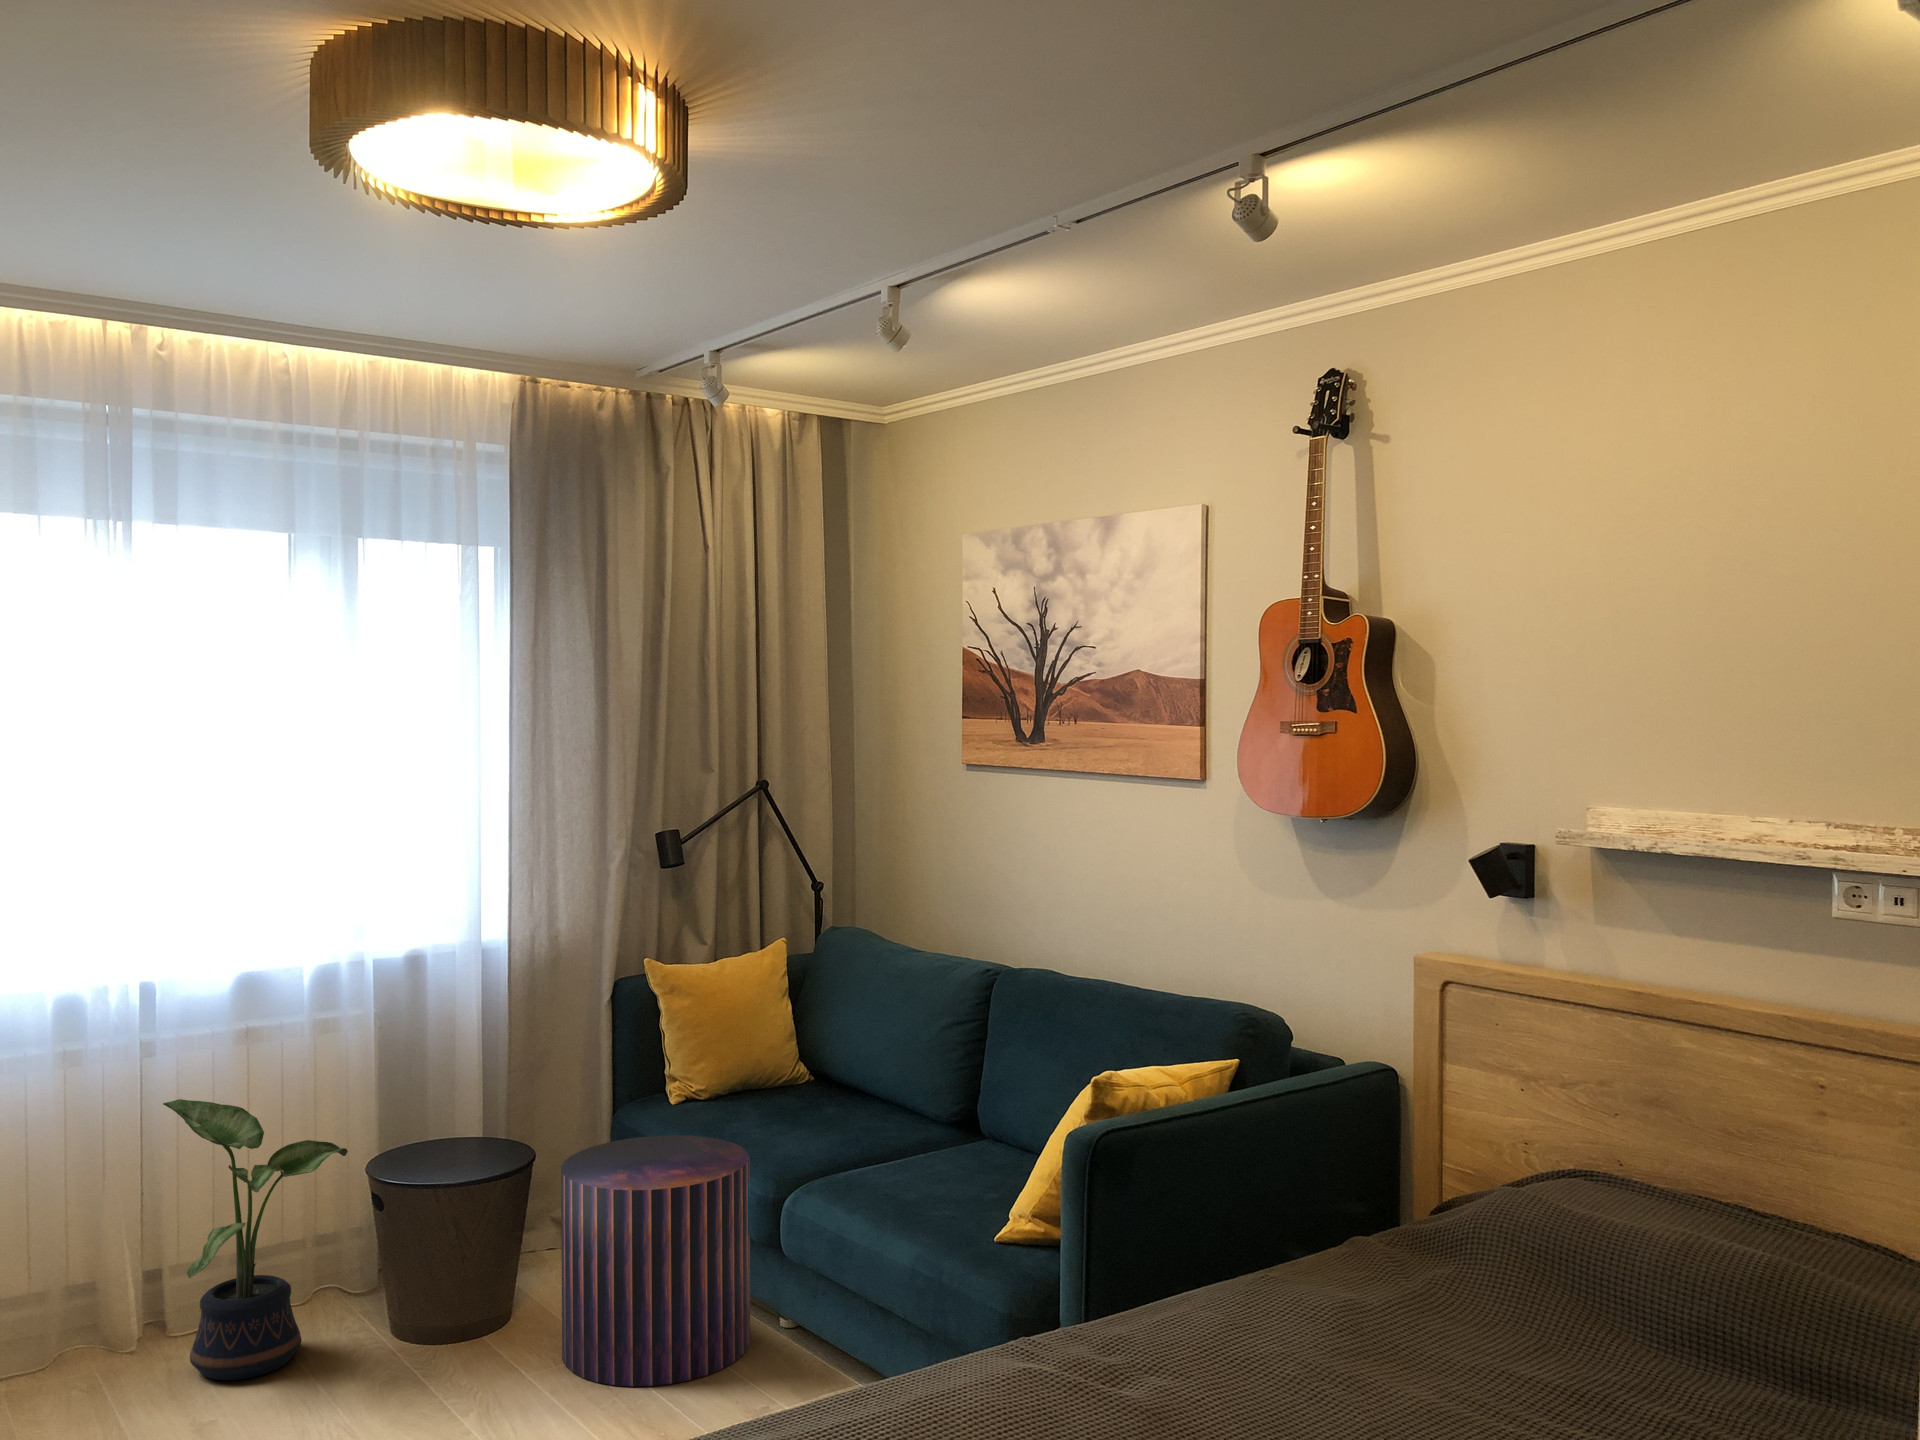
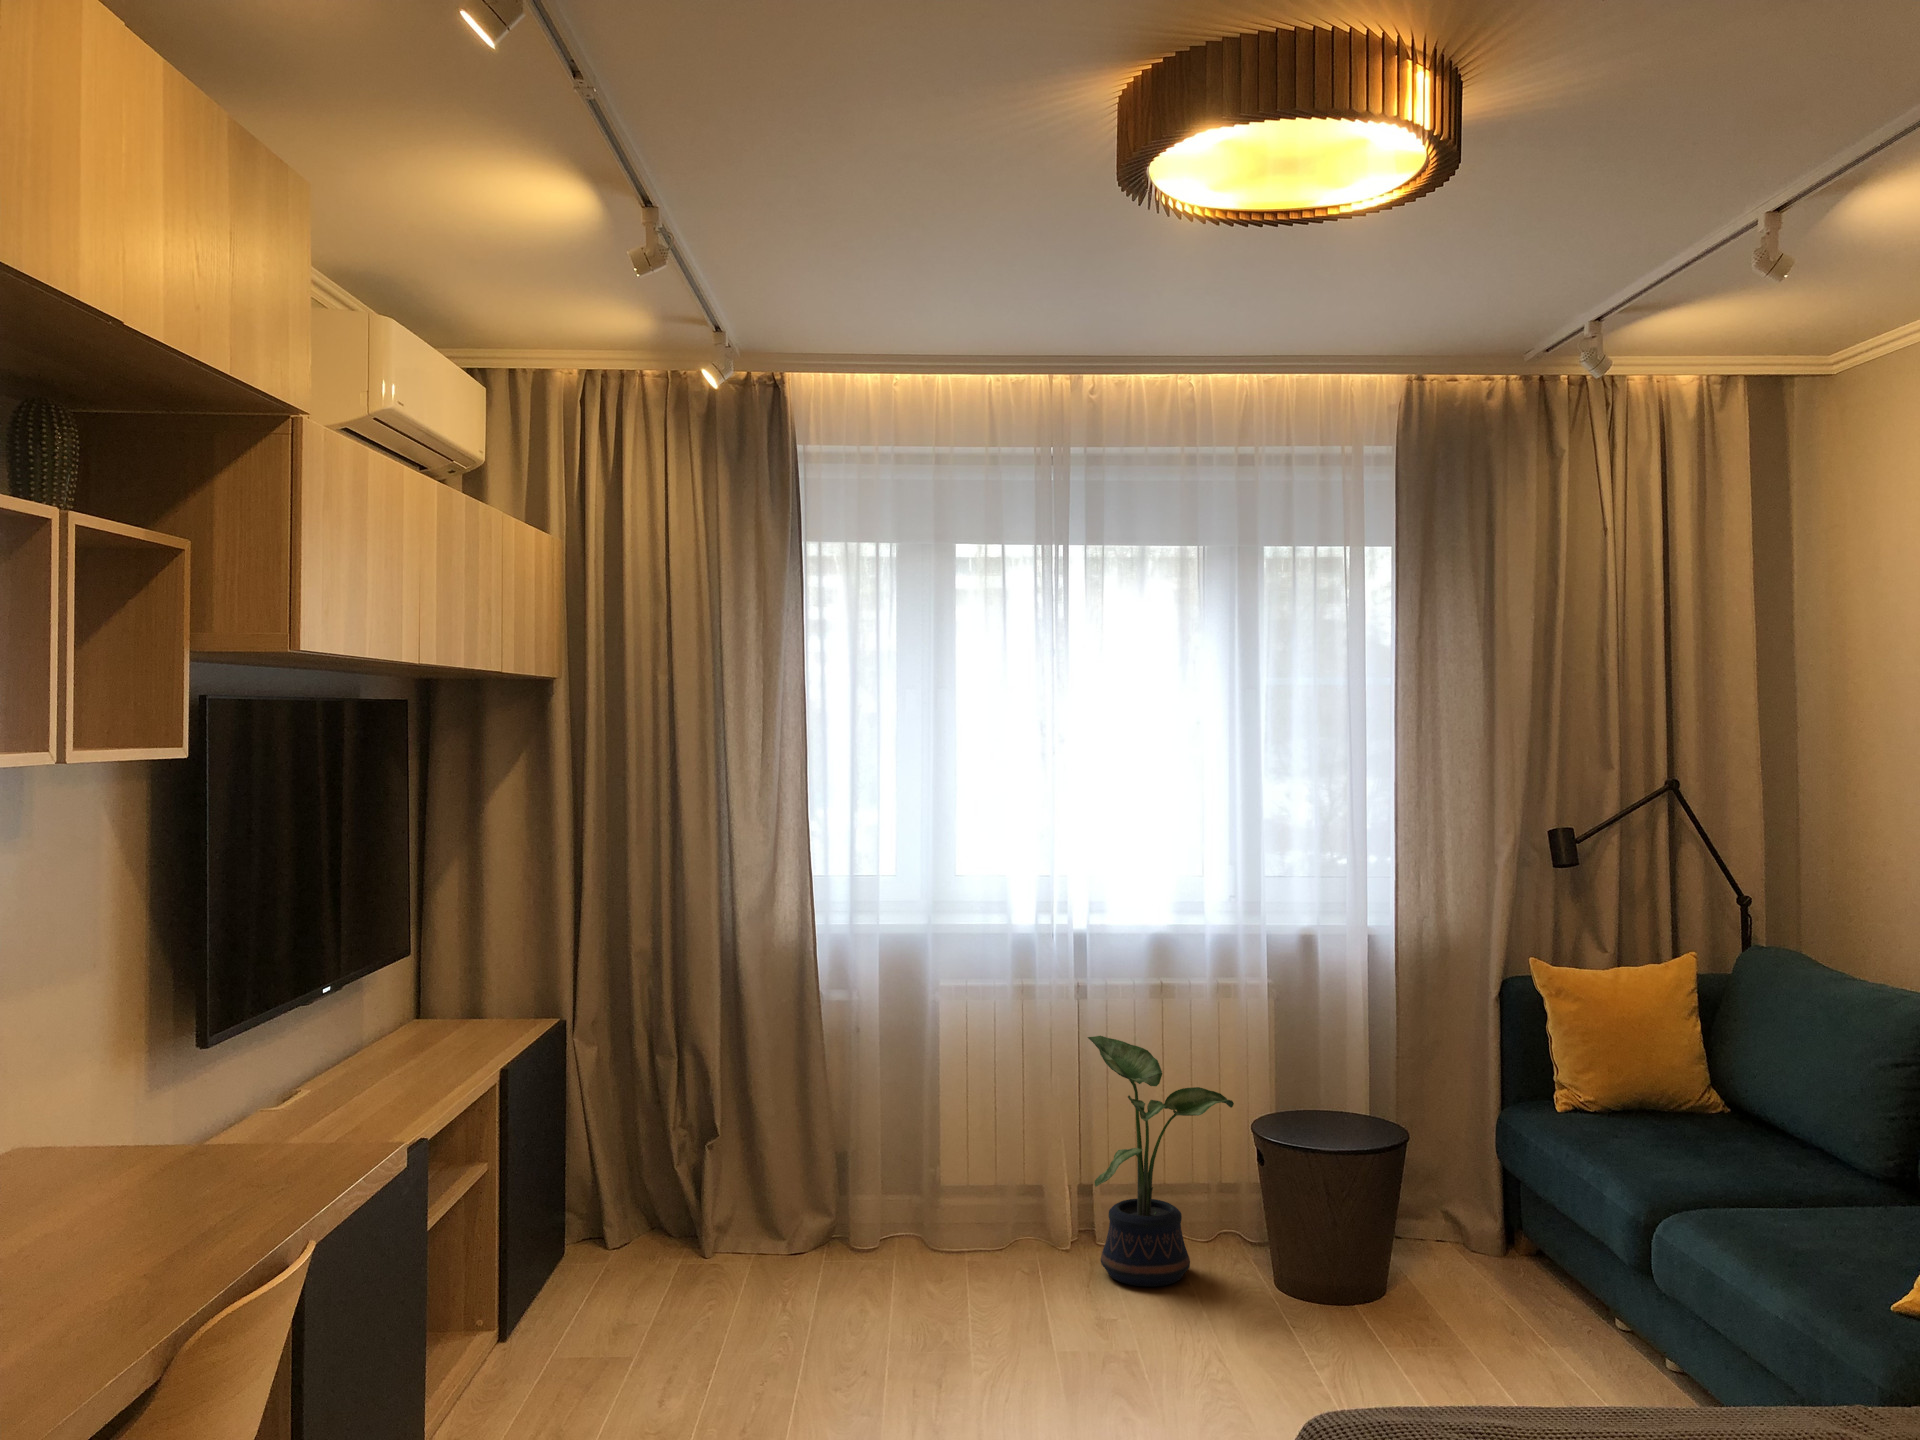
pouf: present [561,1135,750,1386] -> none [1416,1135,1622,1393]

